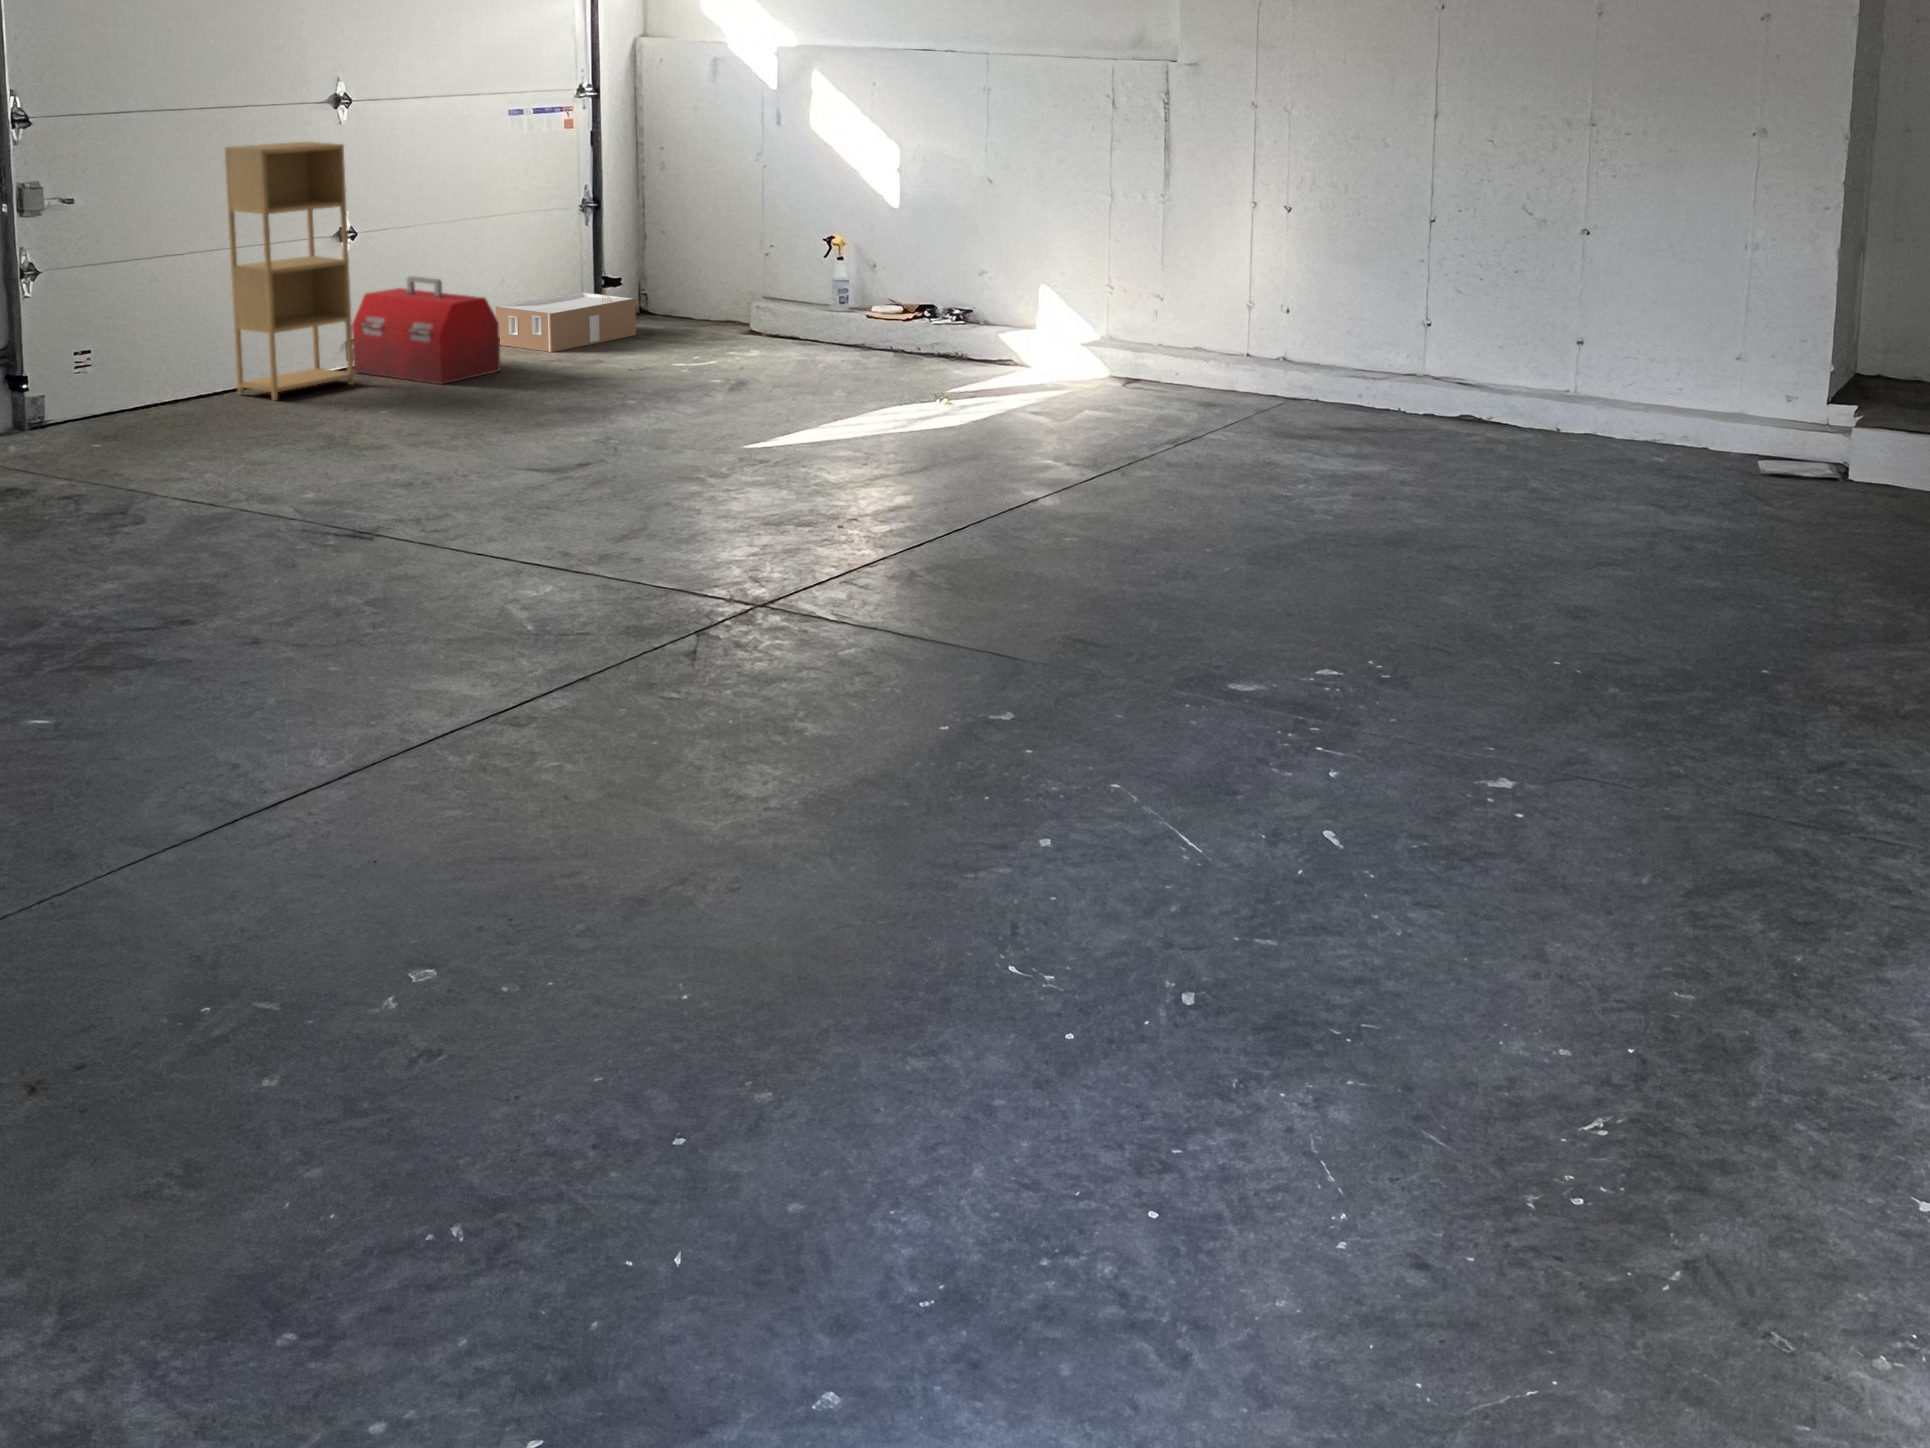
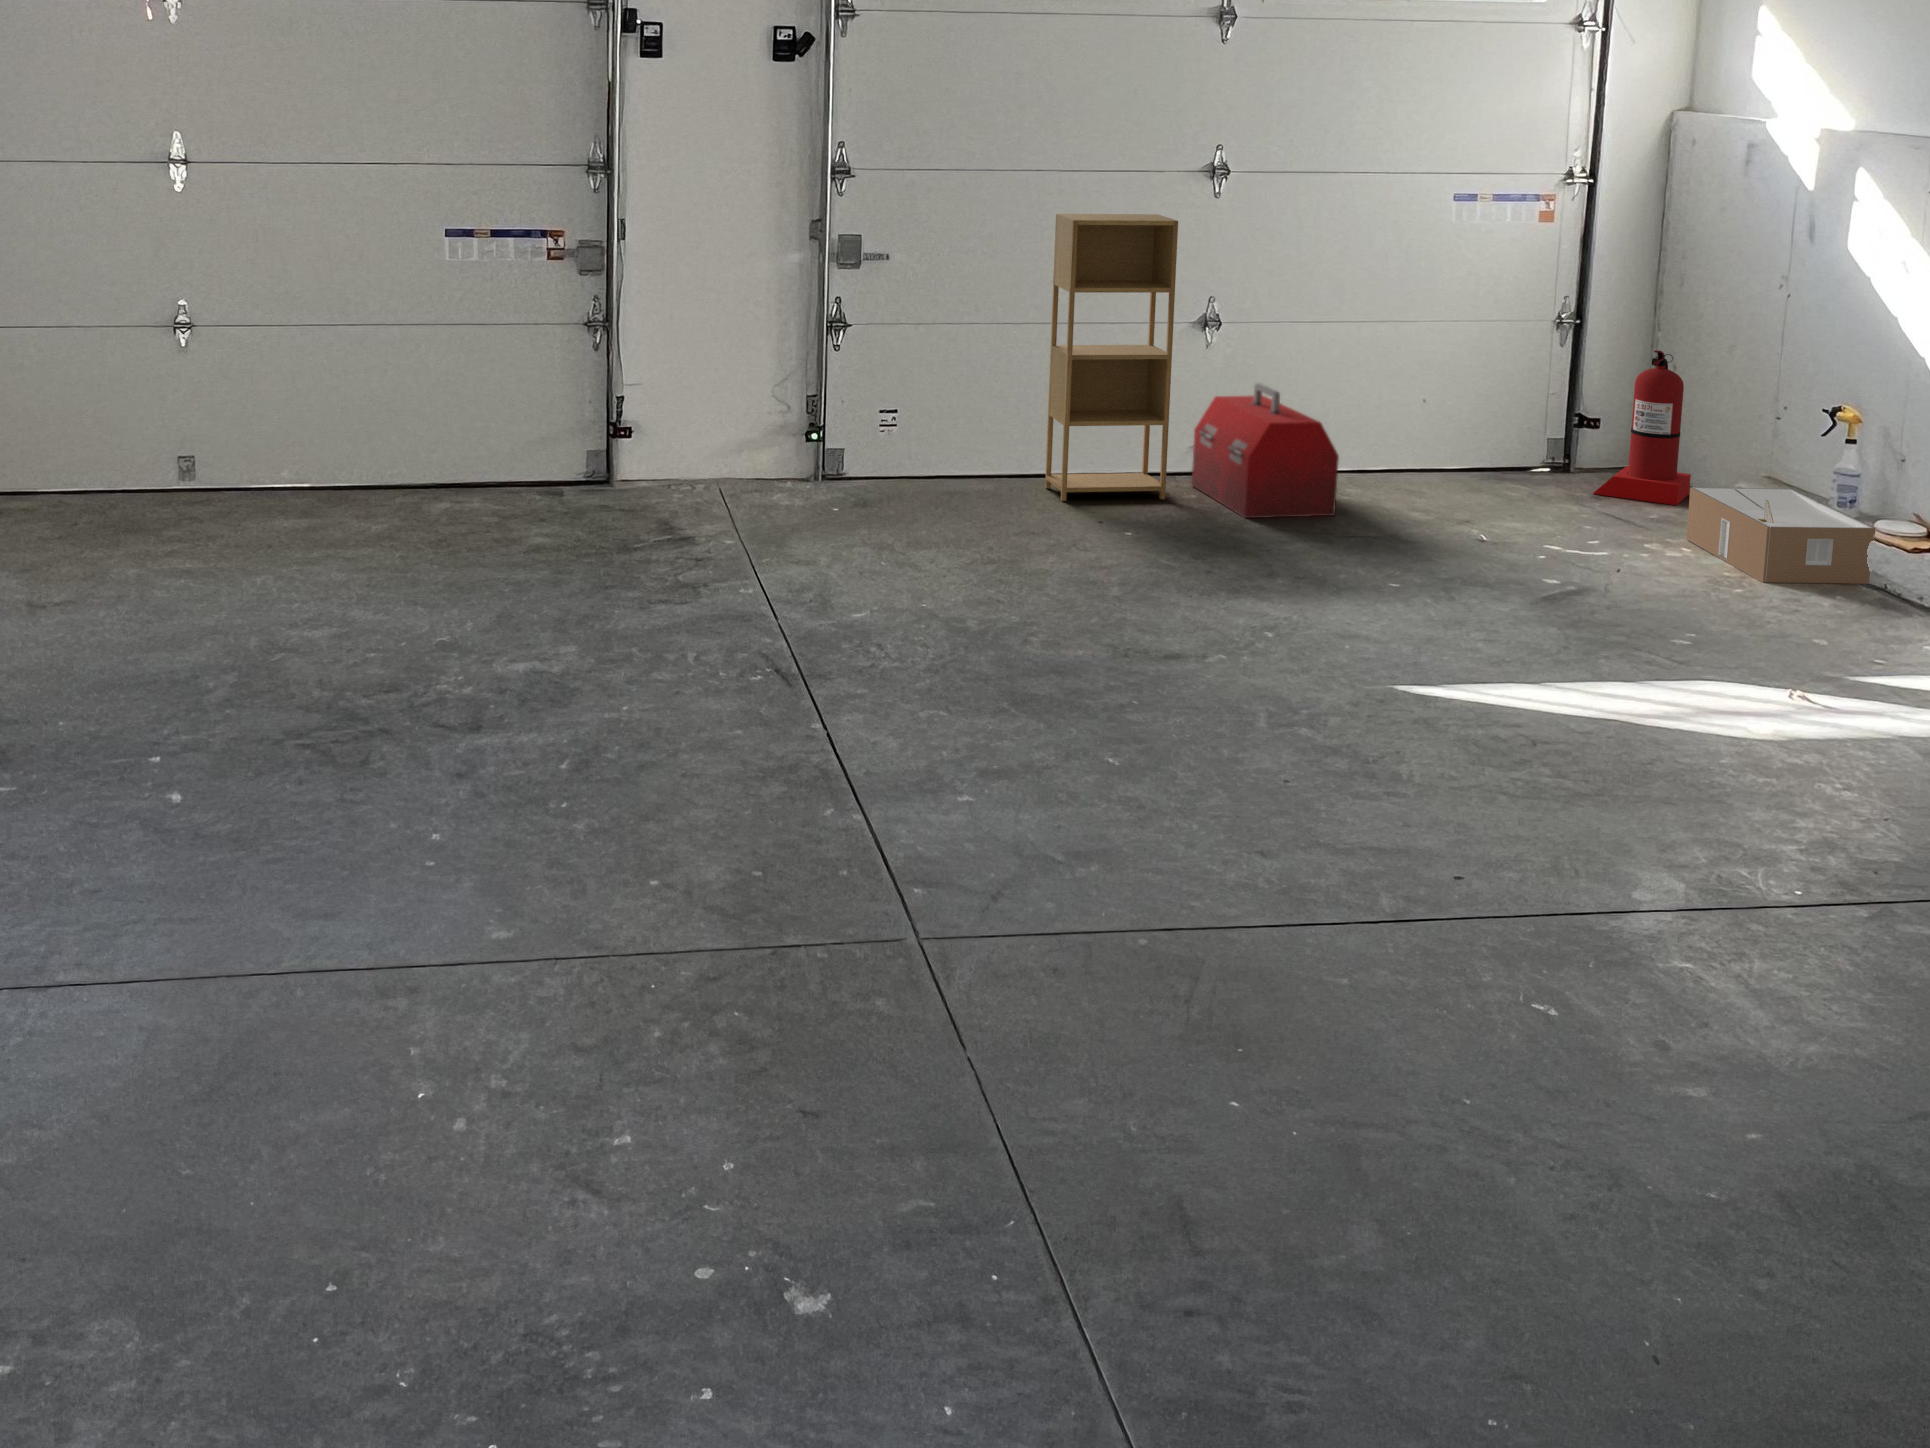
fire extinguisher: none [630,216,696,329] -> present [1593,350,1691,505]
cardboard box: present [495,290,636,352] -> present [1686,487,1875,584]

